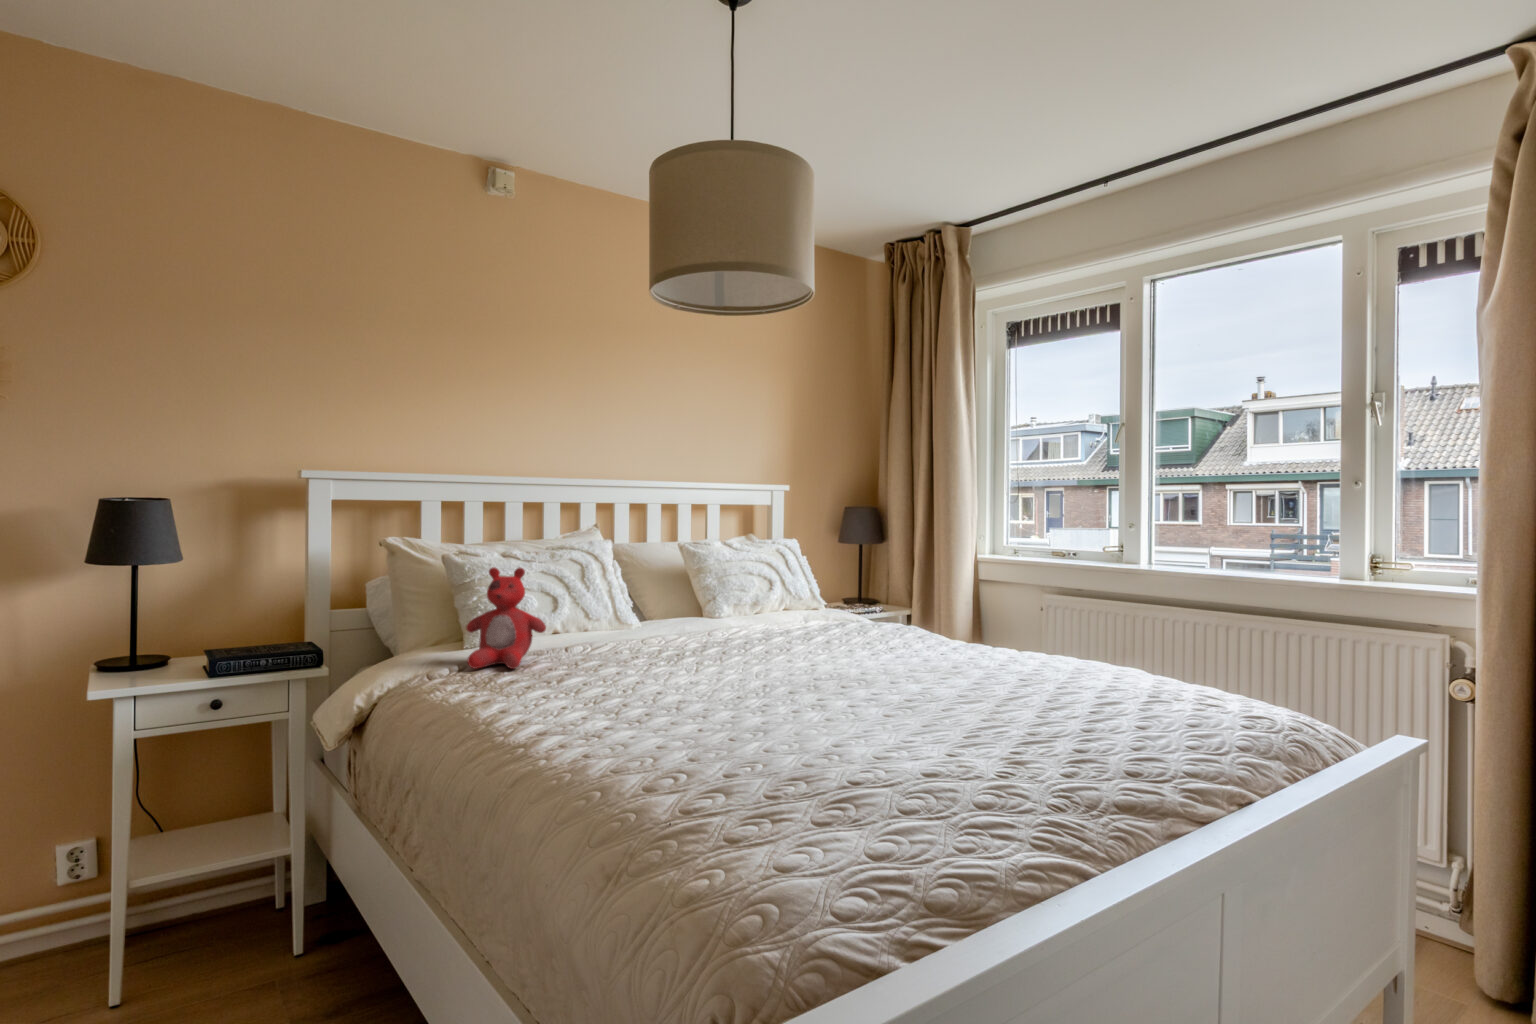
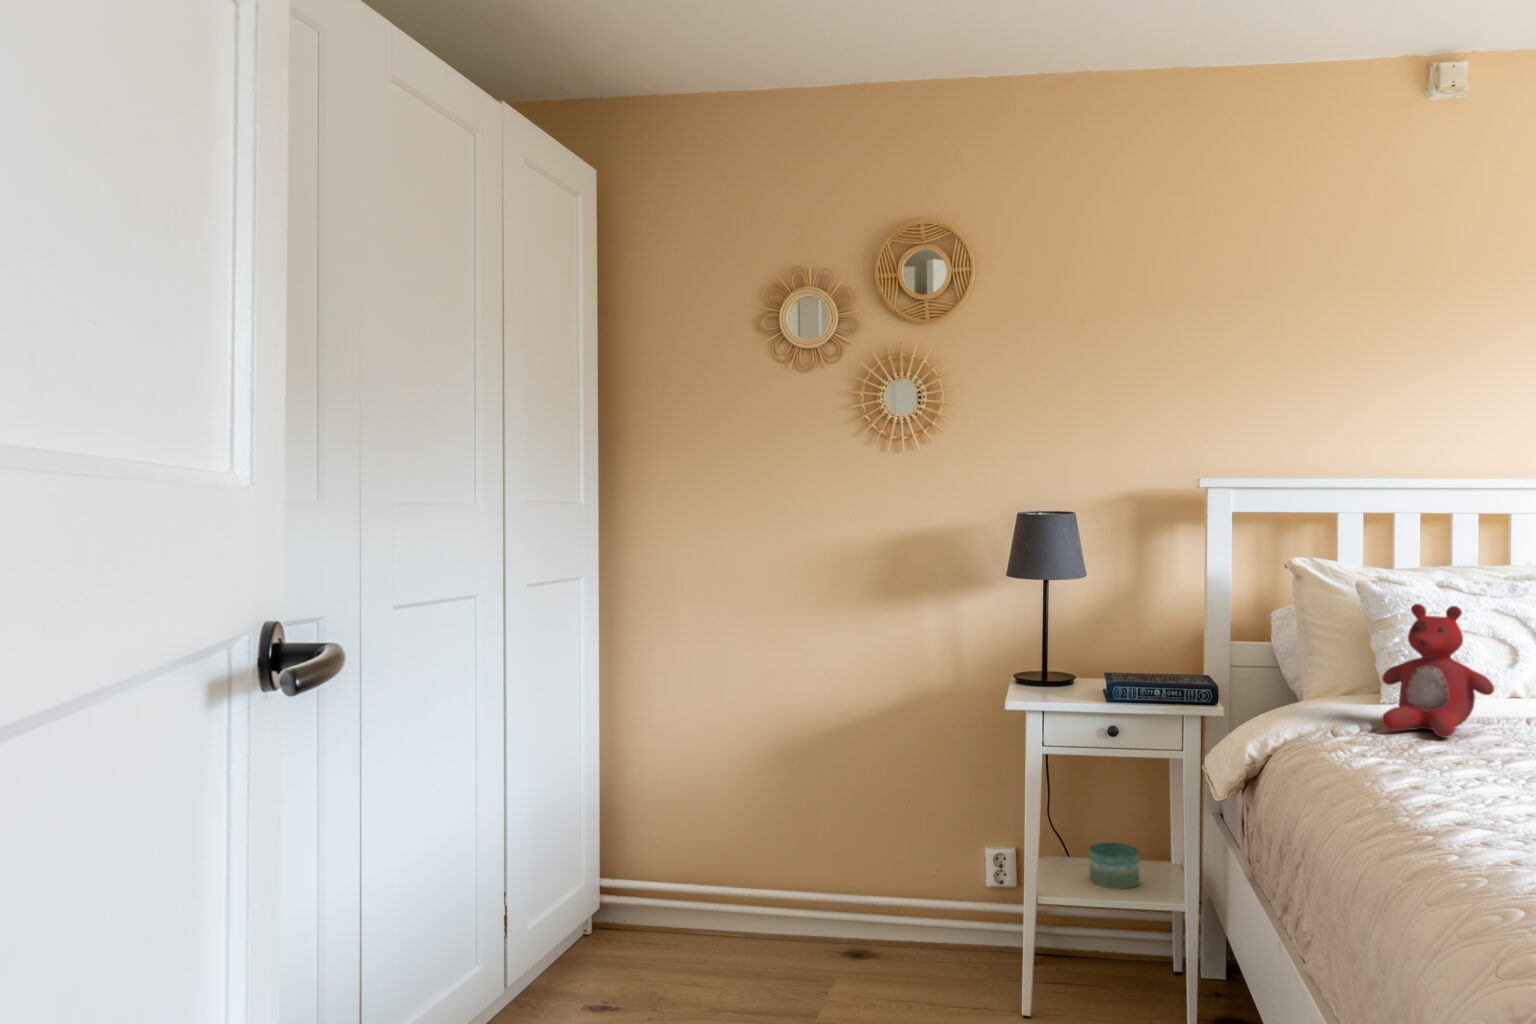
candle: none [187,809,242,857] -> present [1089,843,1139,889]

